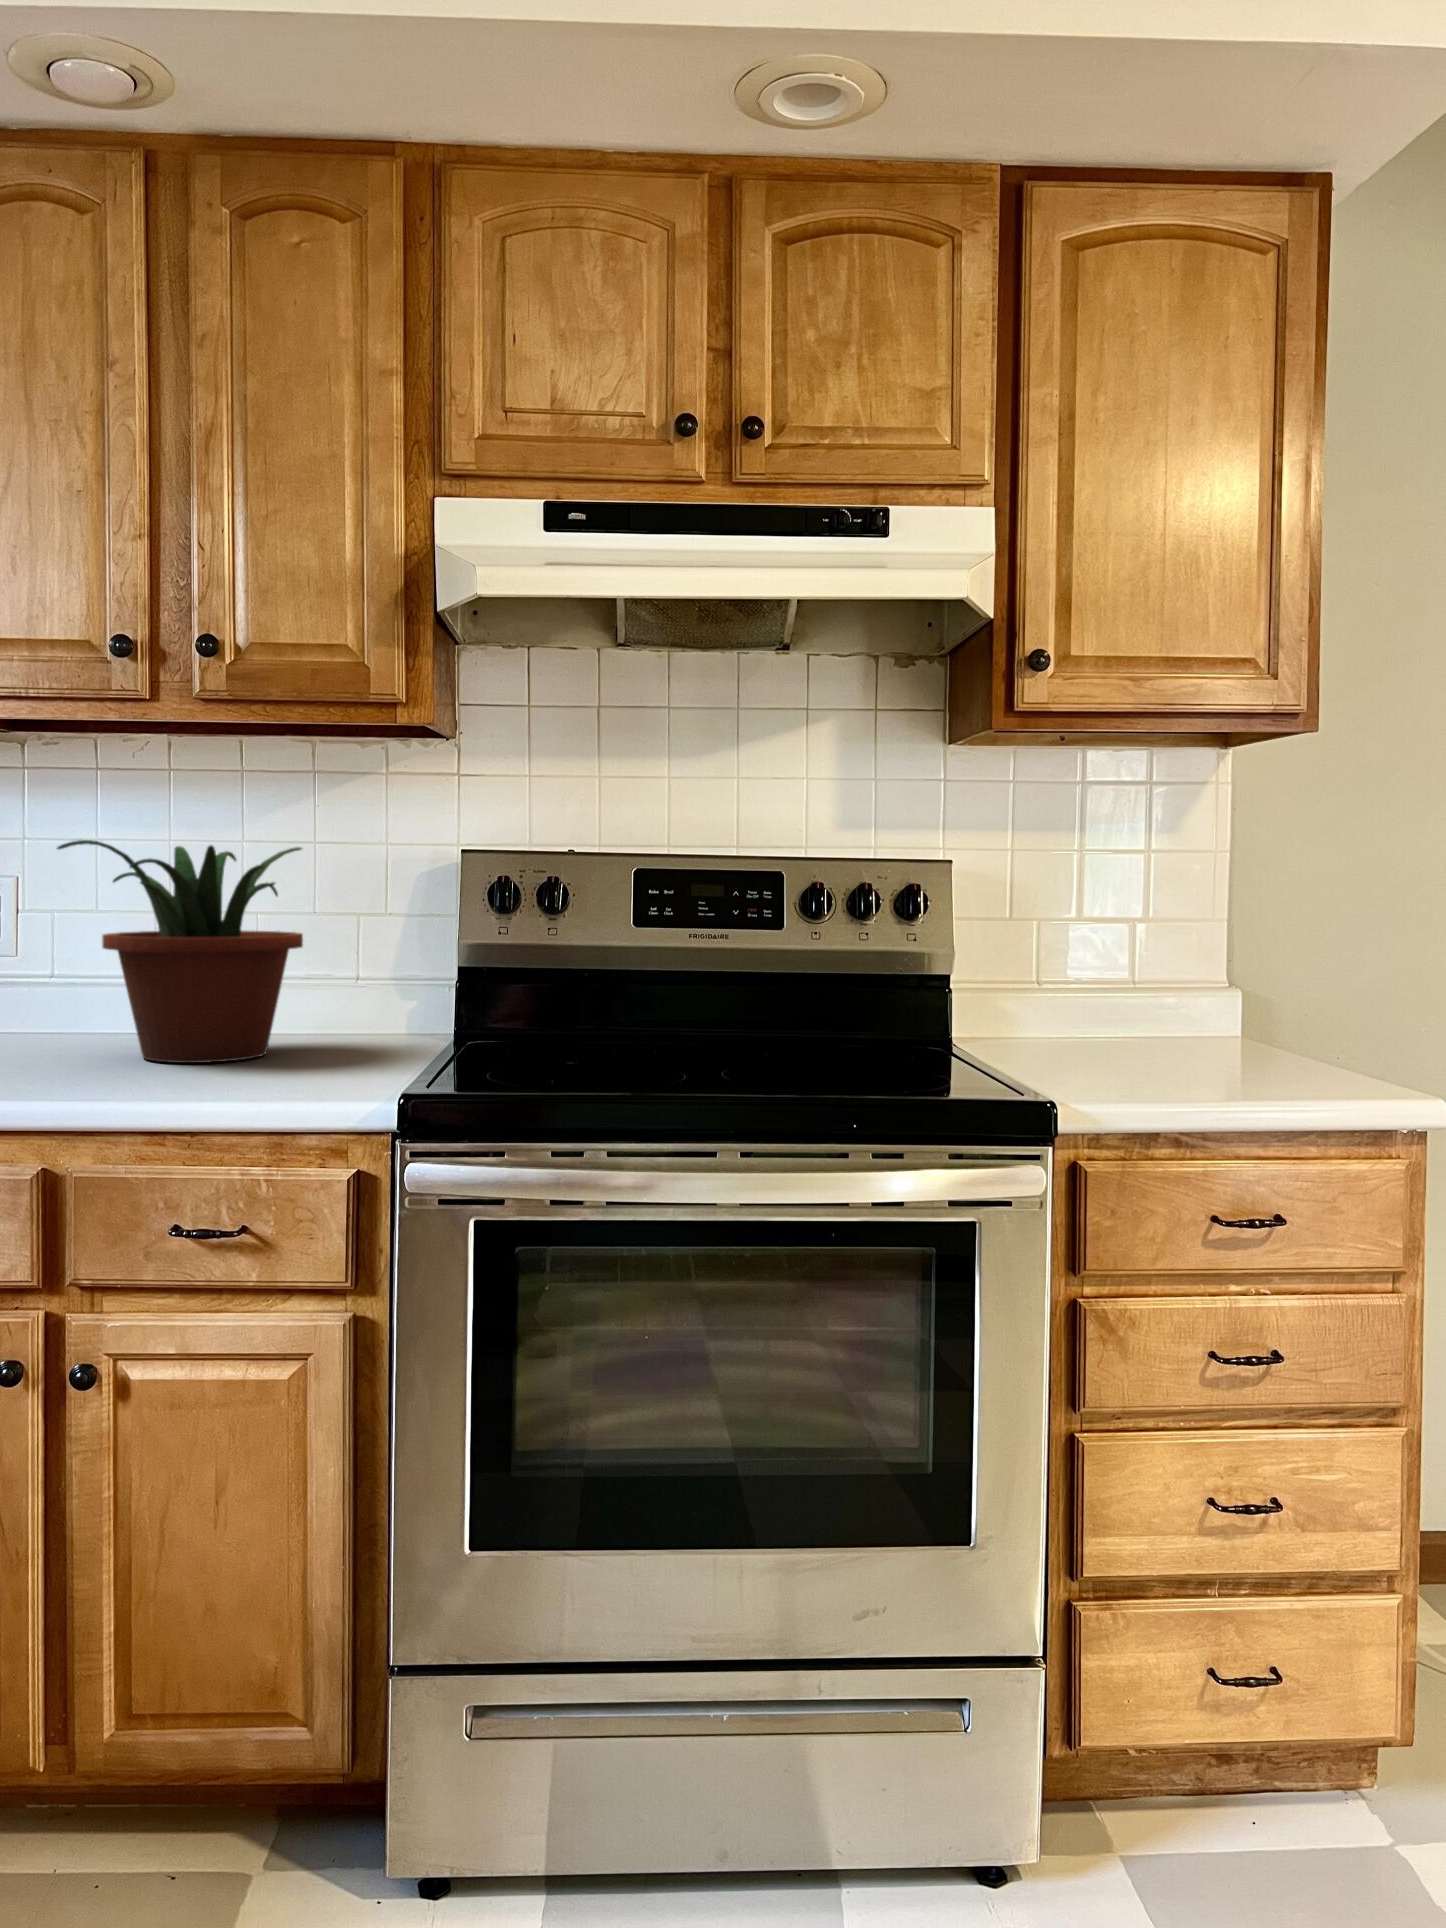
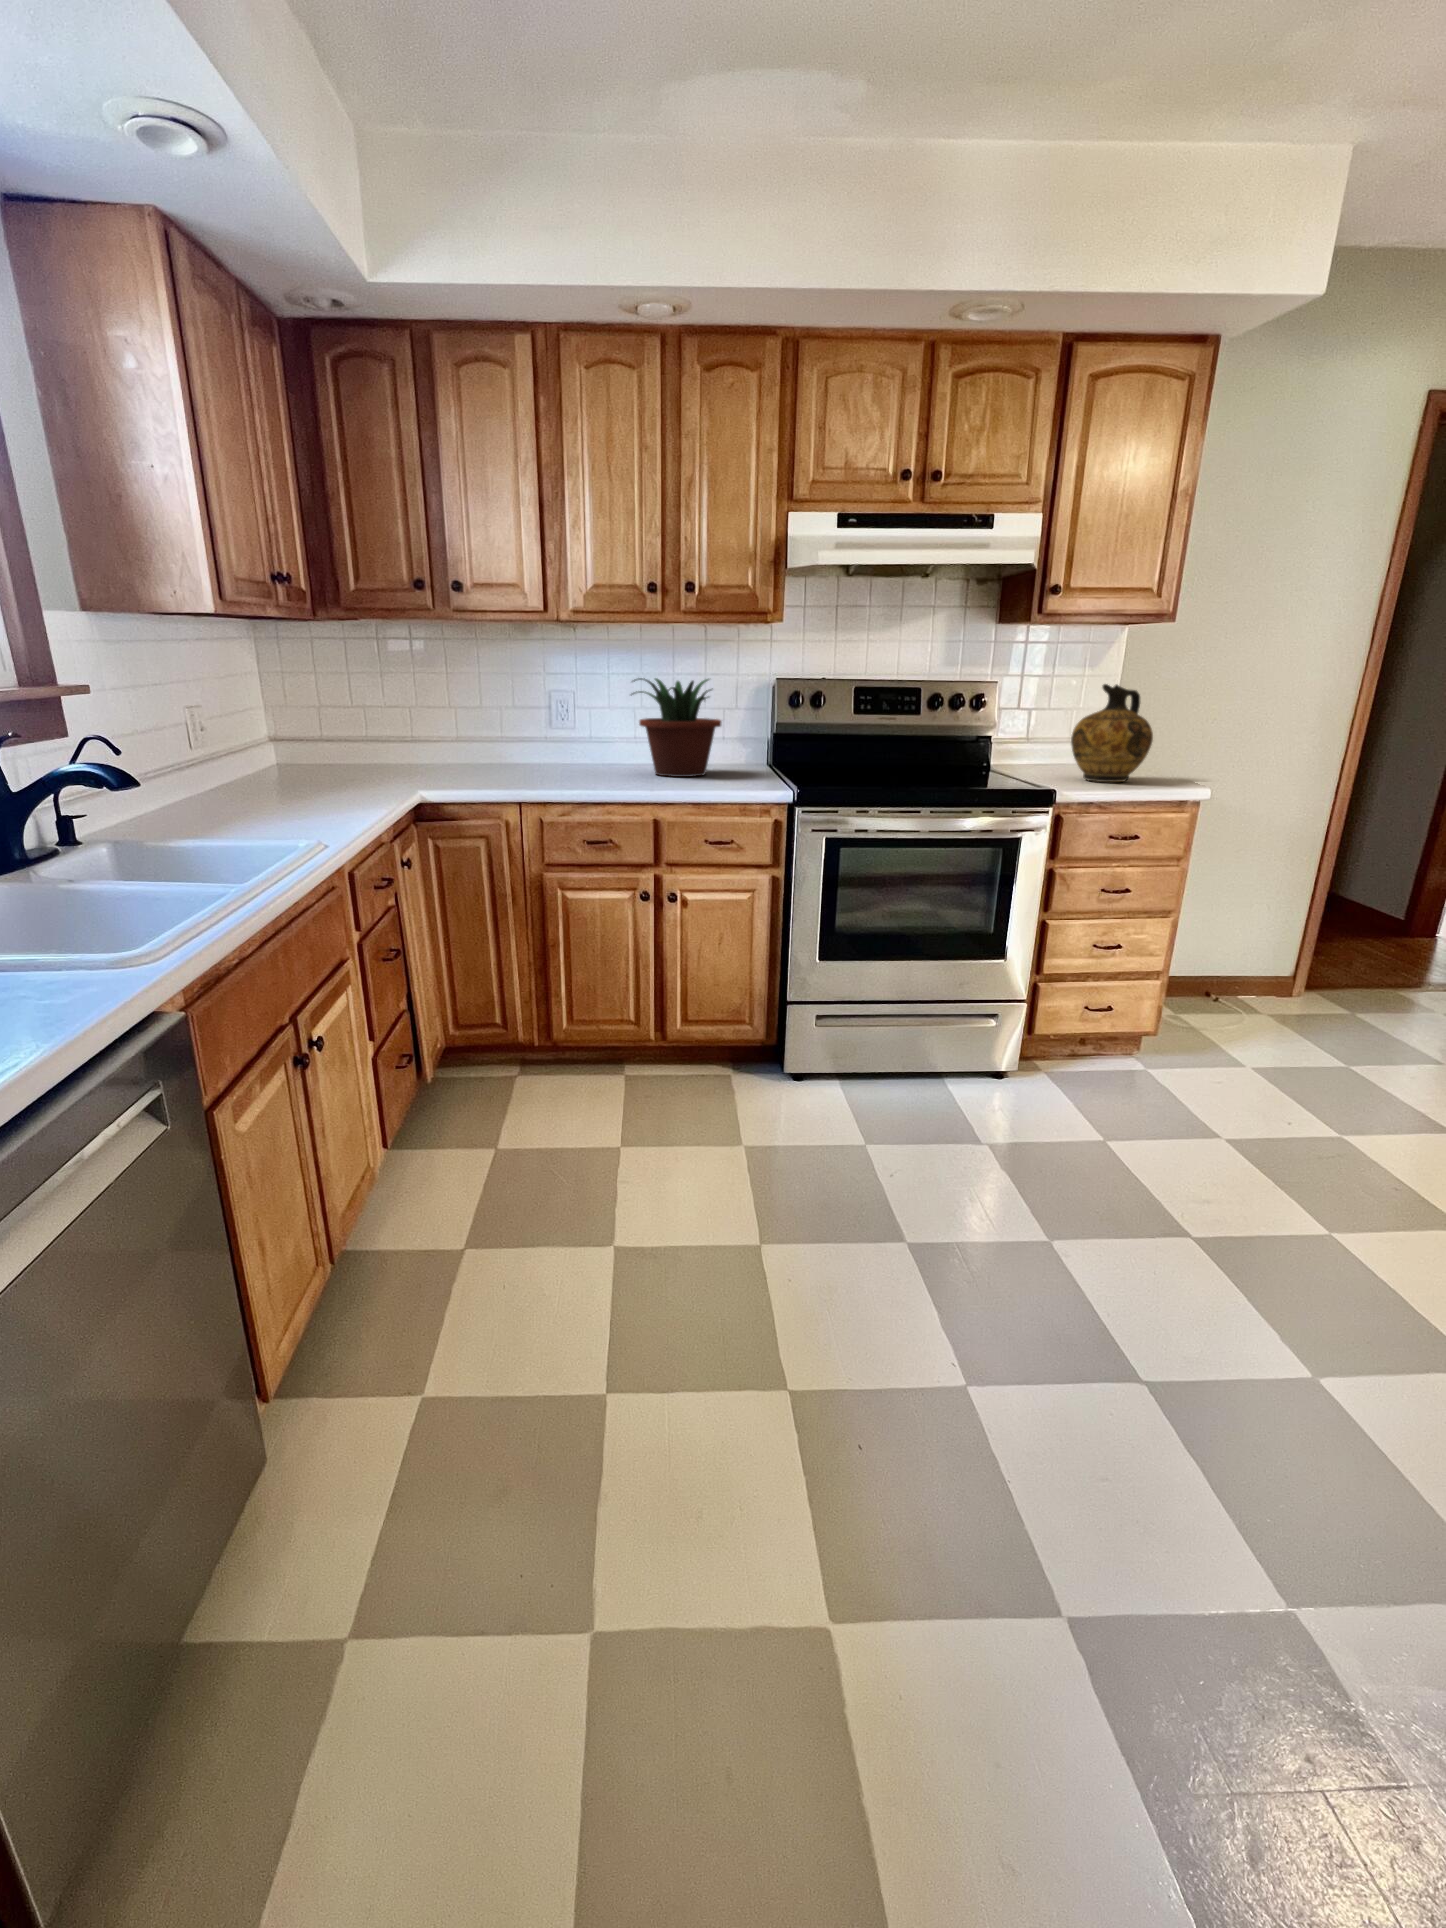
ceramic jug: none [1108,856,1299,1081] -> present [1071,684,1153,782]

